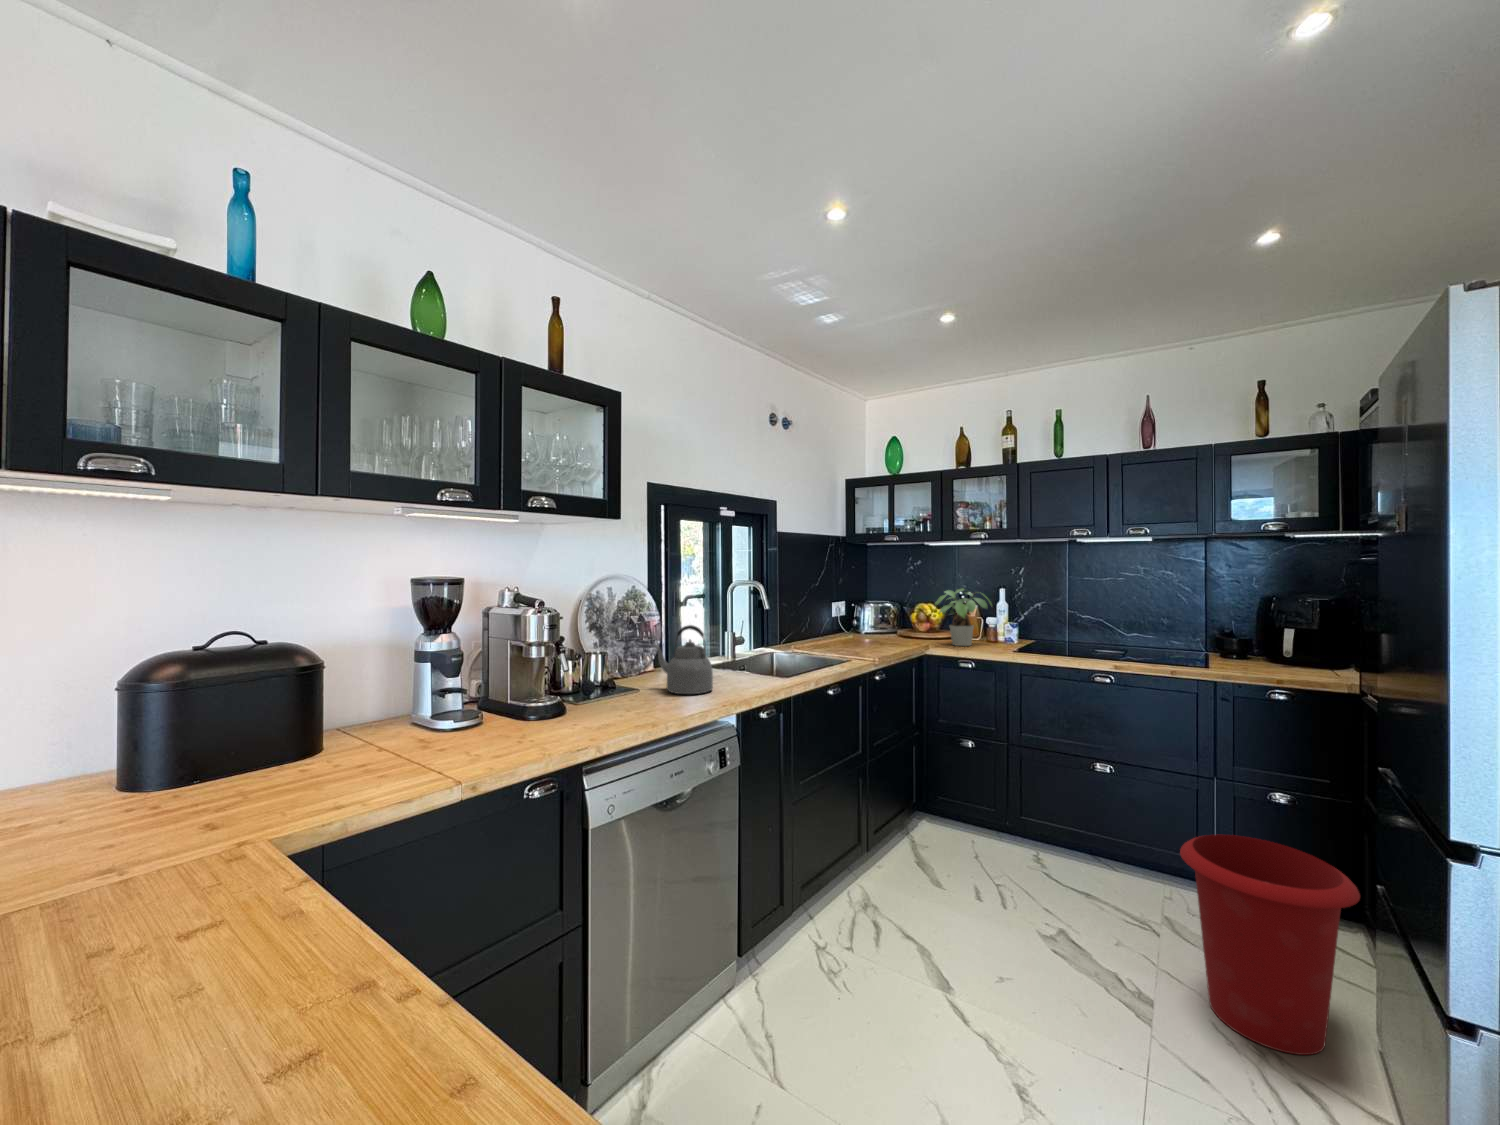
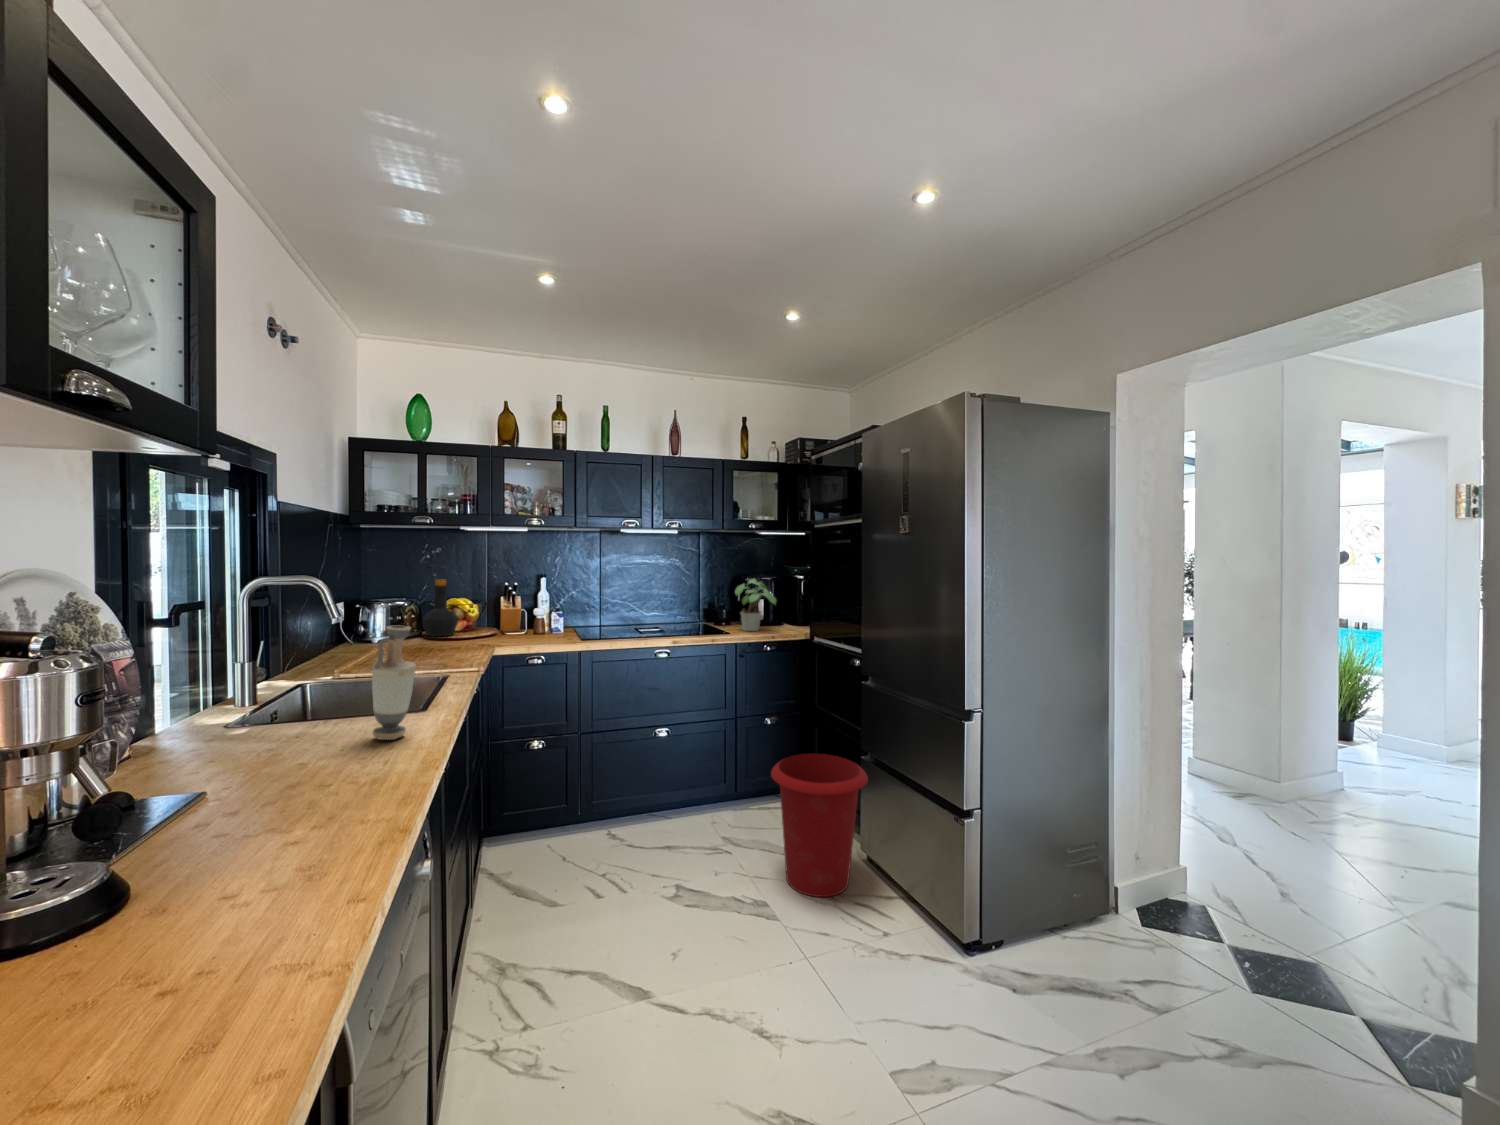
potted plant: present [935,588,992,646] -> present [735,579,776,631]
bottle: none [888,590,915,638] -> present [422,580,458,637]
vase: none [740,612,765,687] -> present [372,626,416,740]
kettle: present [654,625,713,694] -> none [187,659,342,786]

